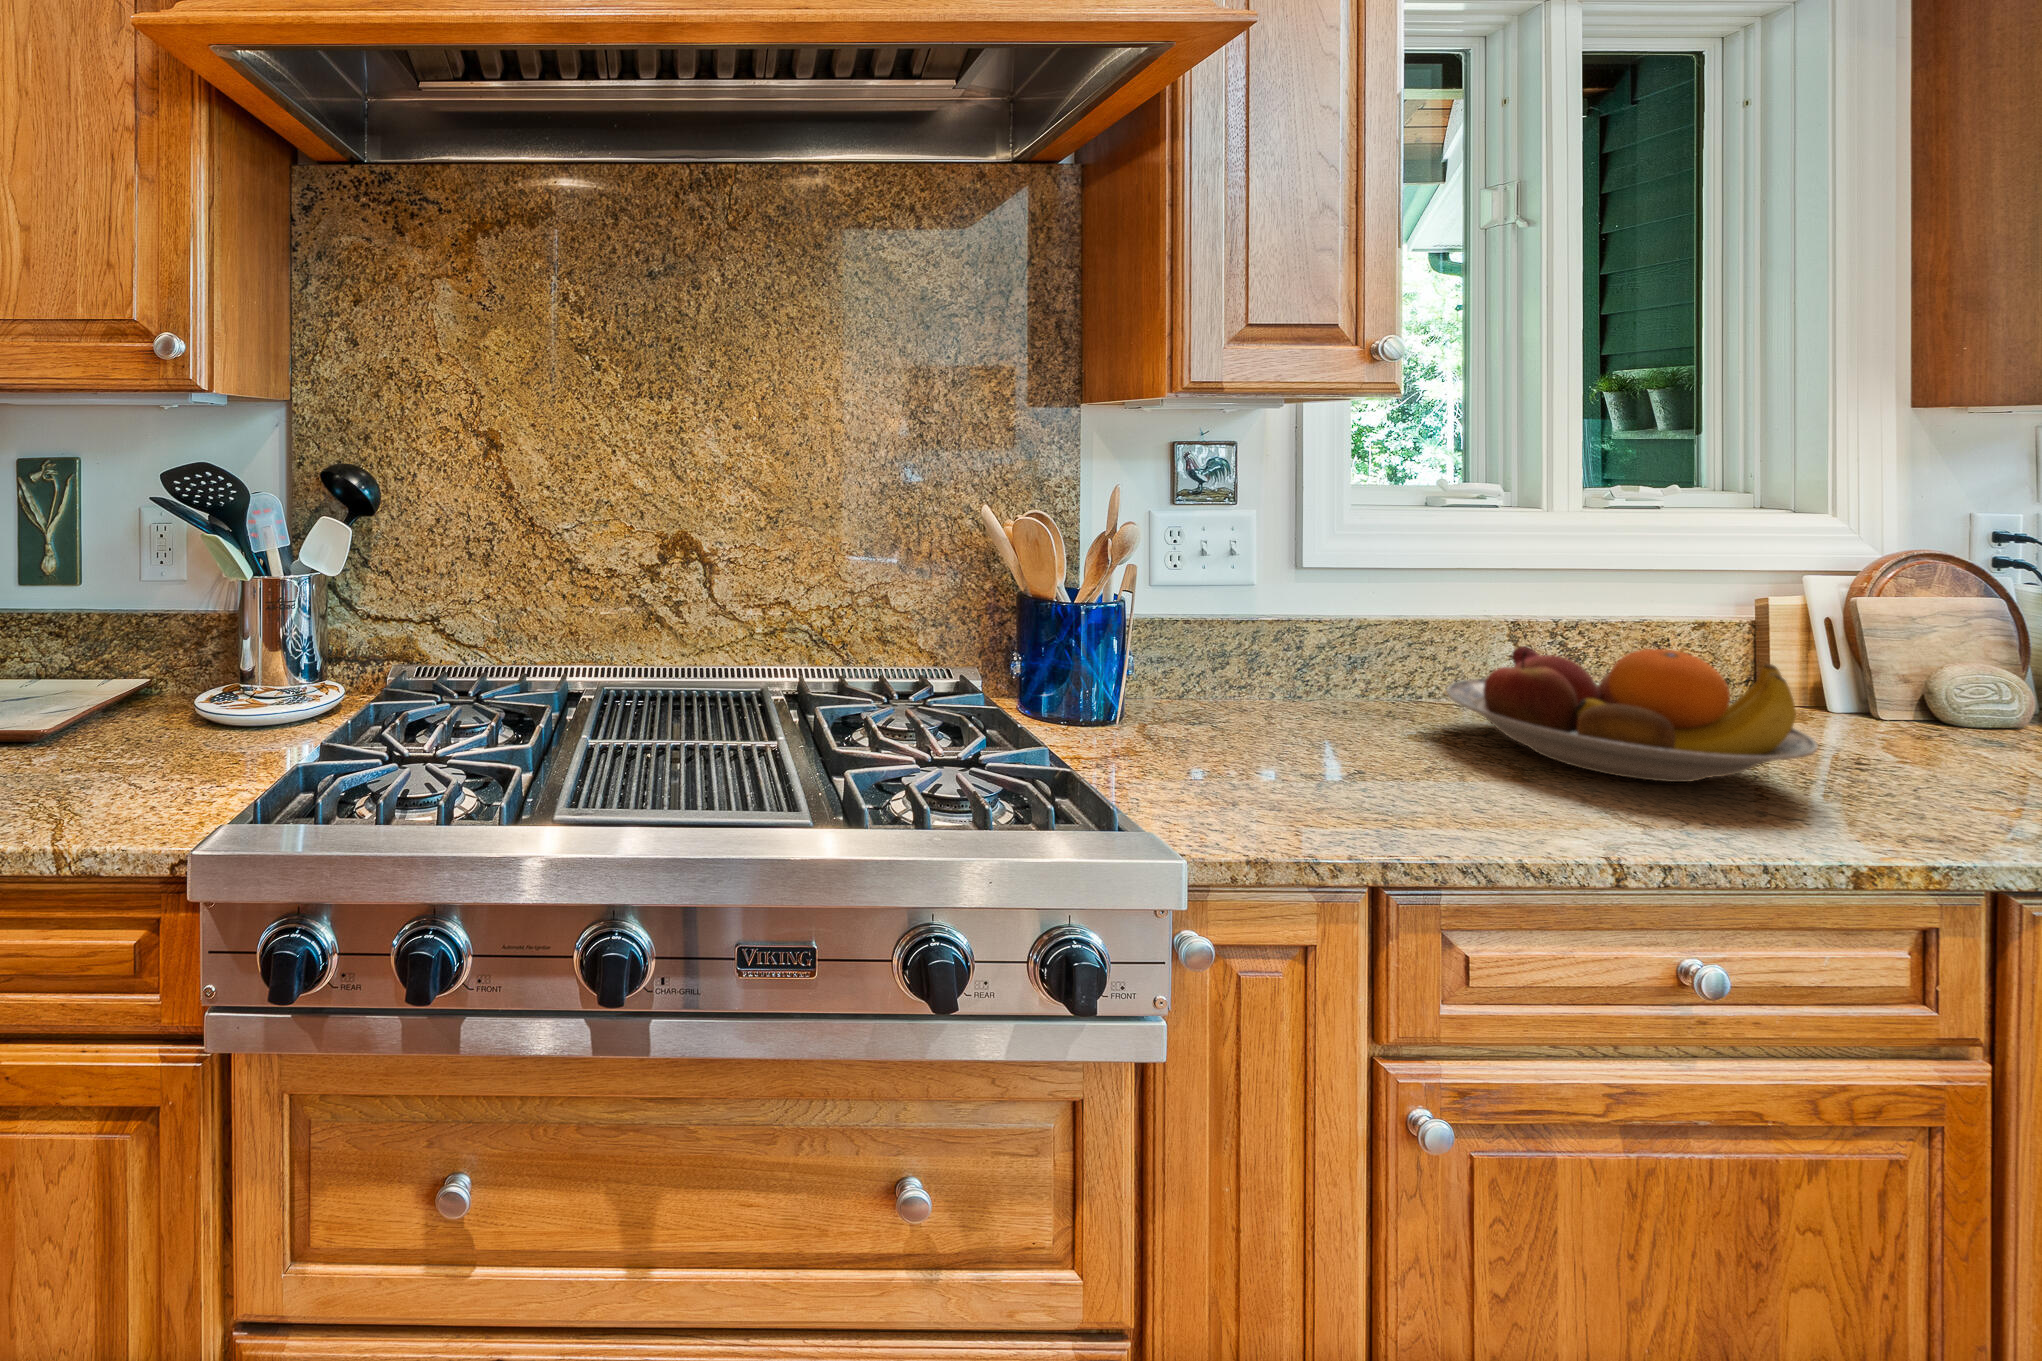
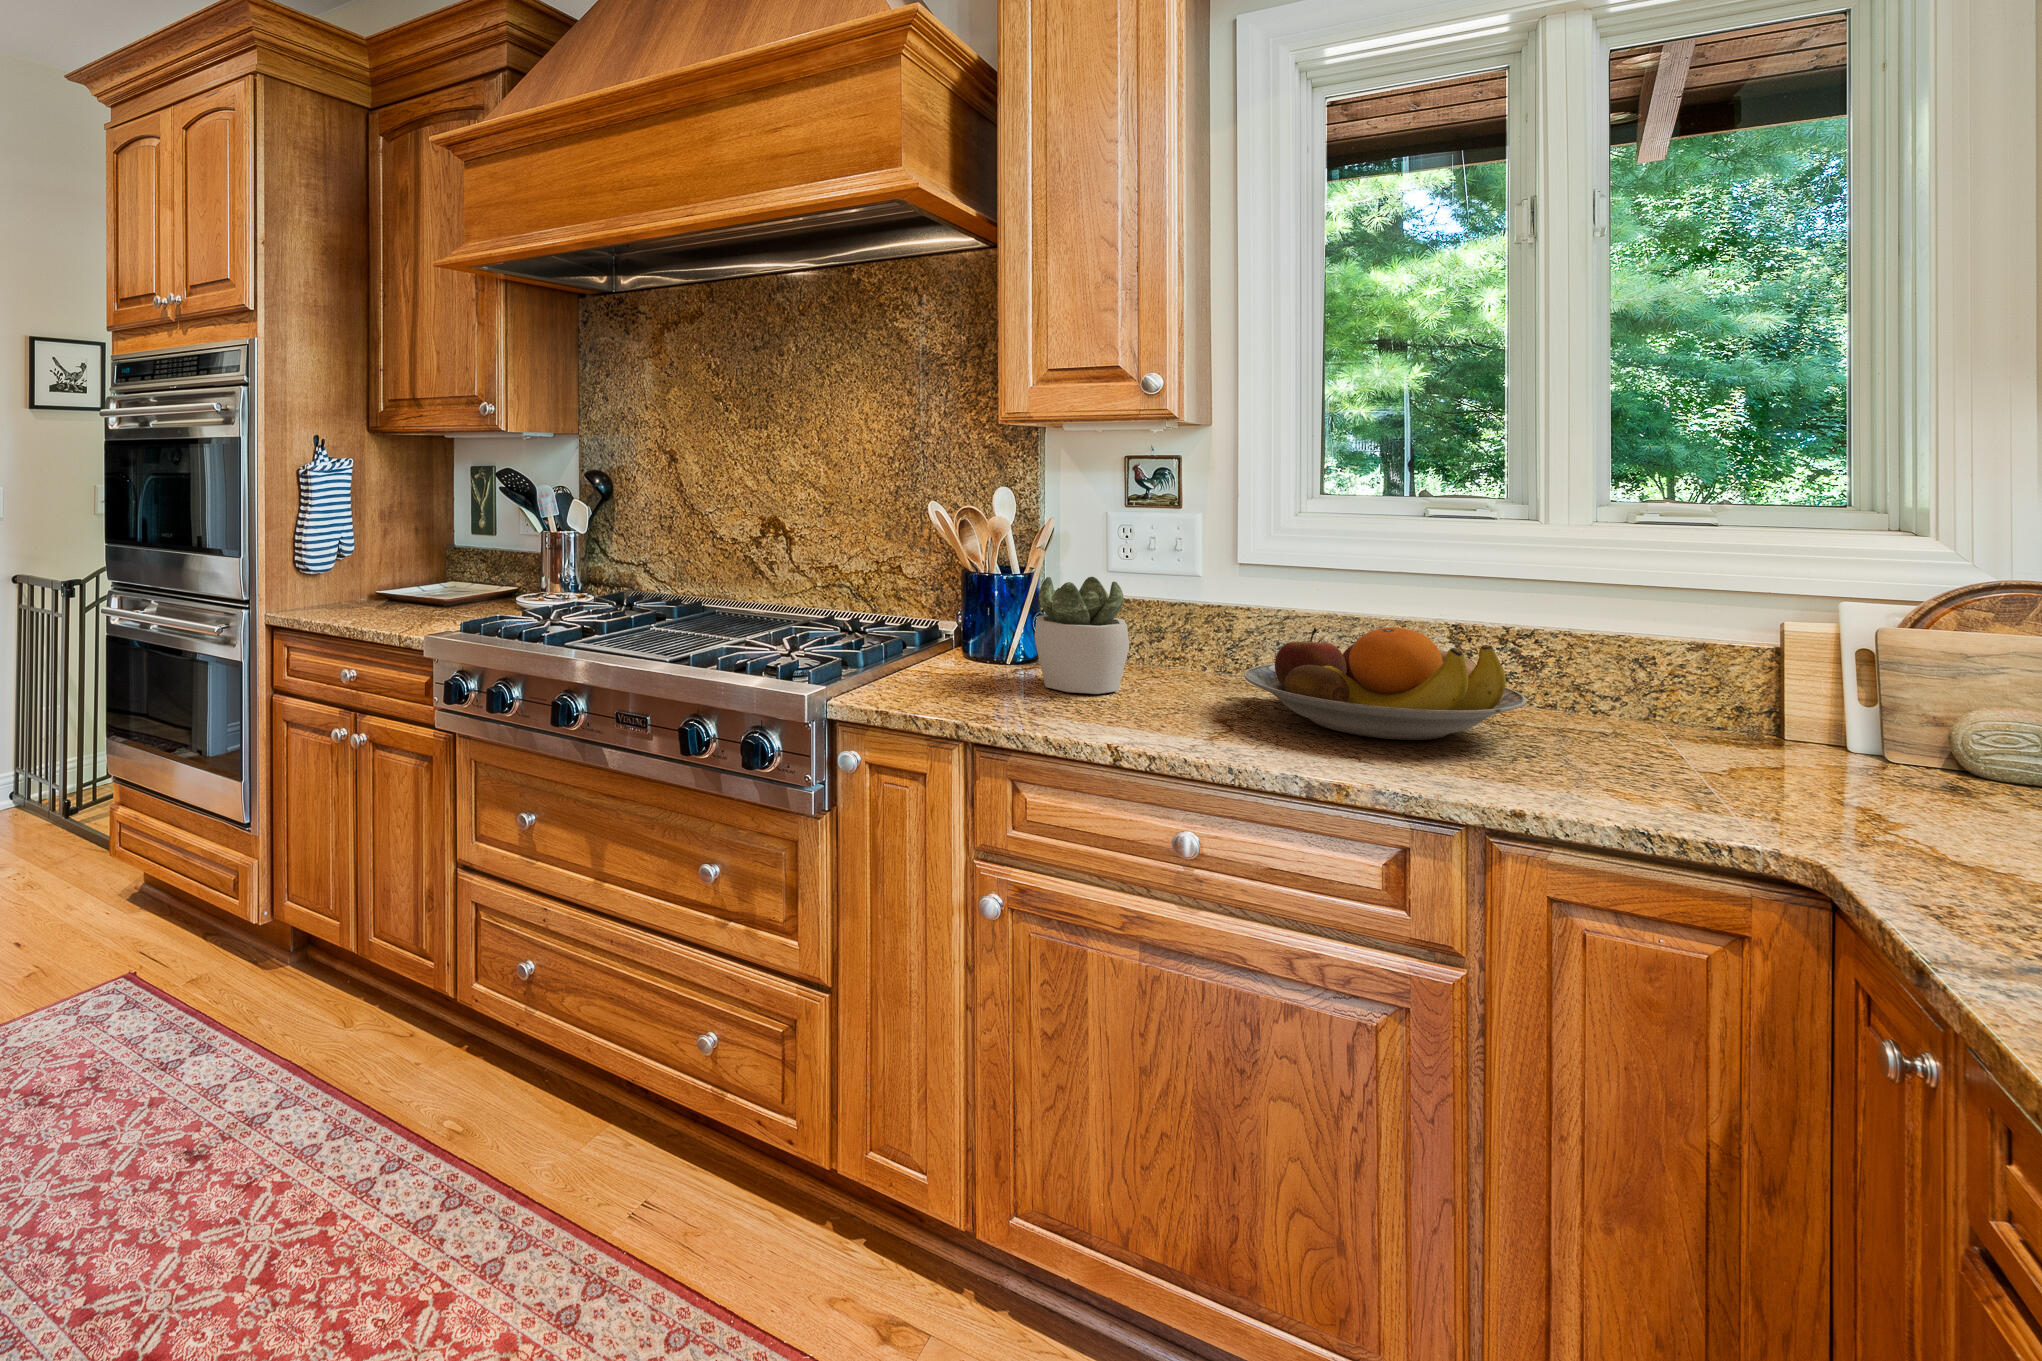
succulent plant: none [1222,605,1362,769] -> present [1035,577,1129,694]

